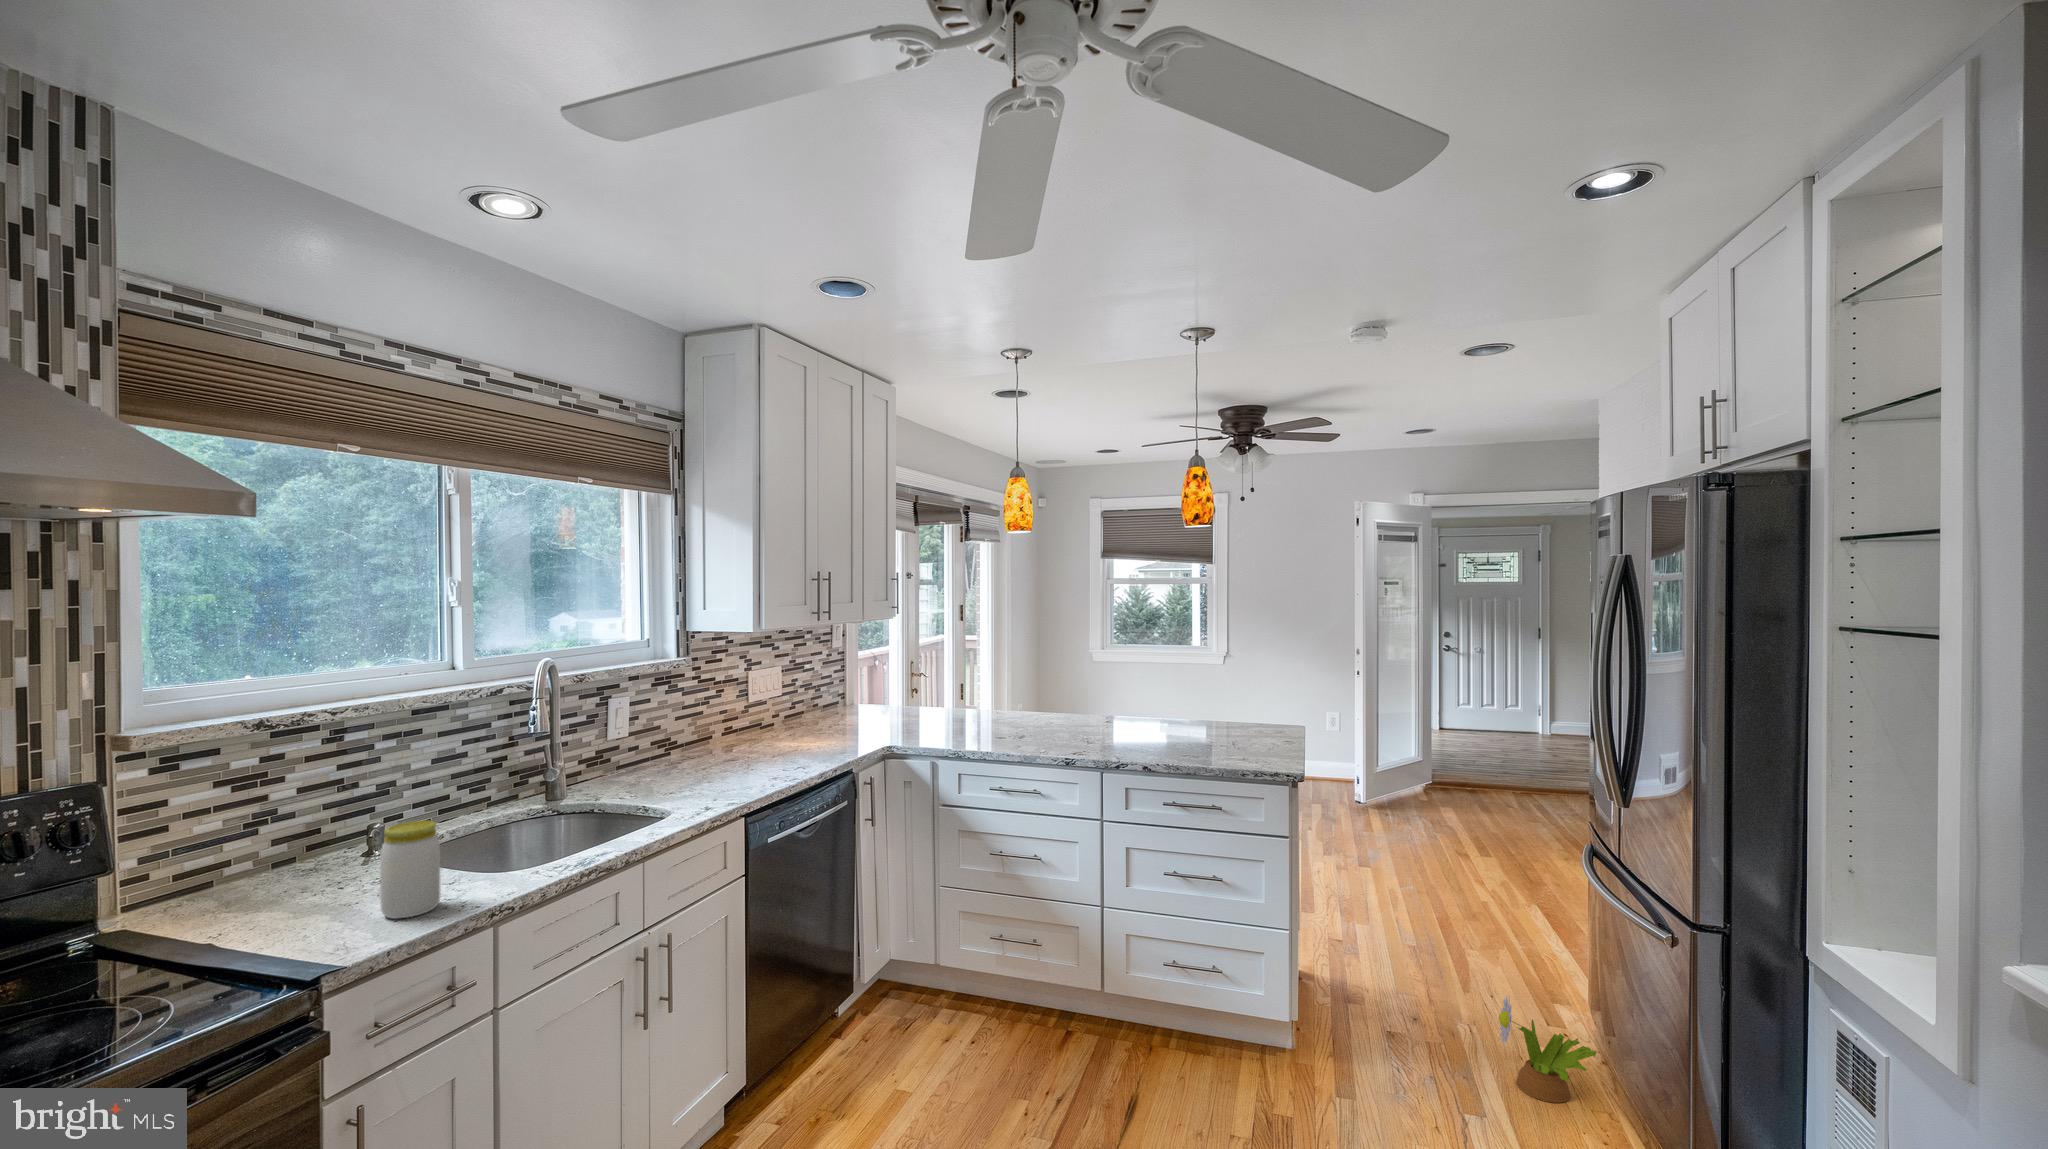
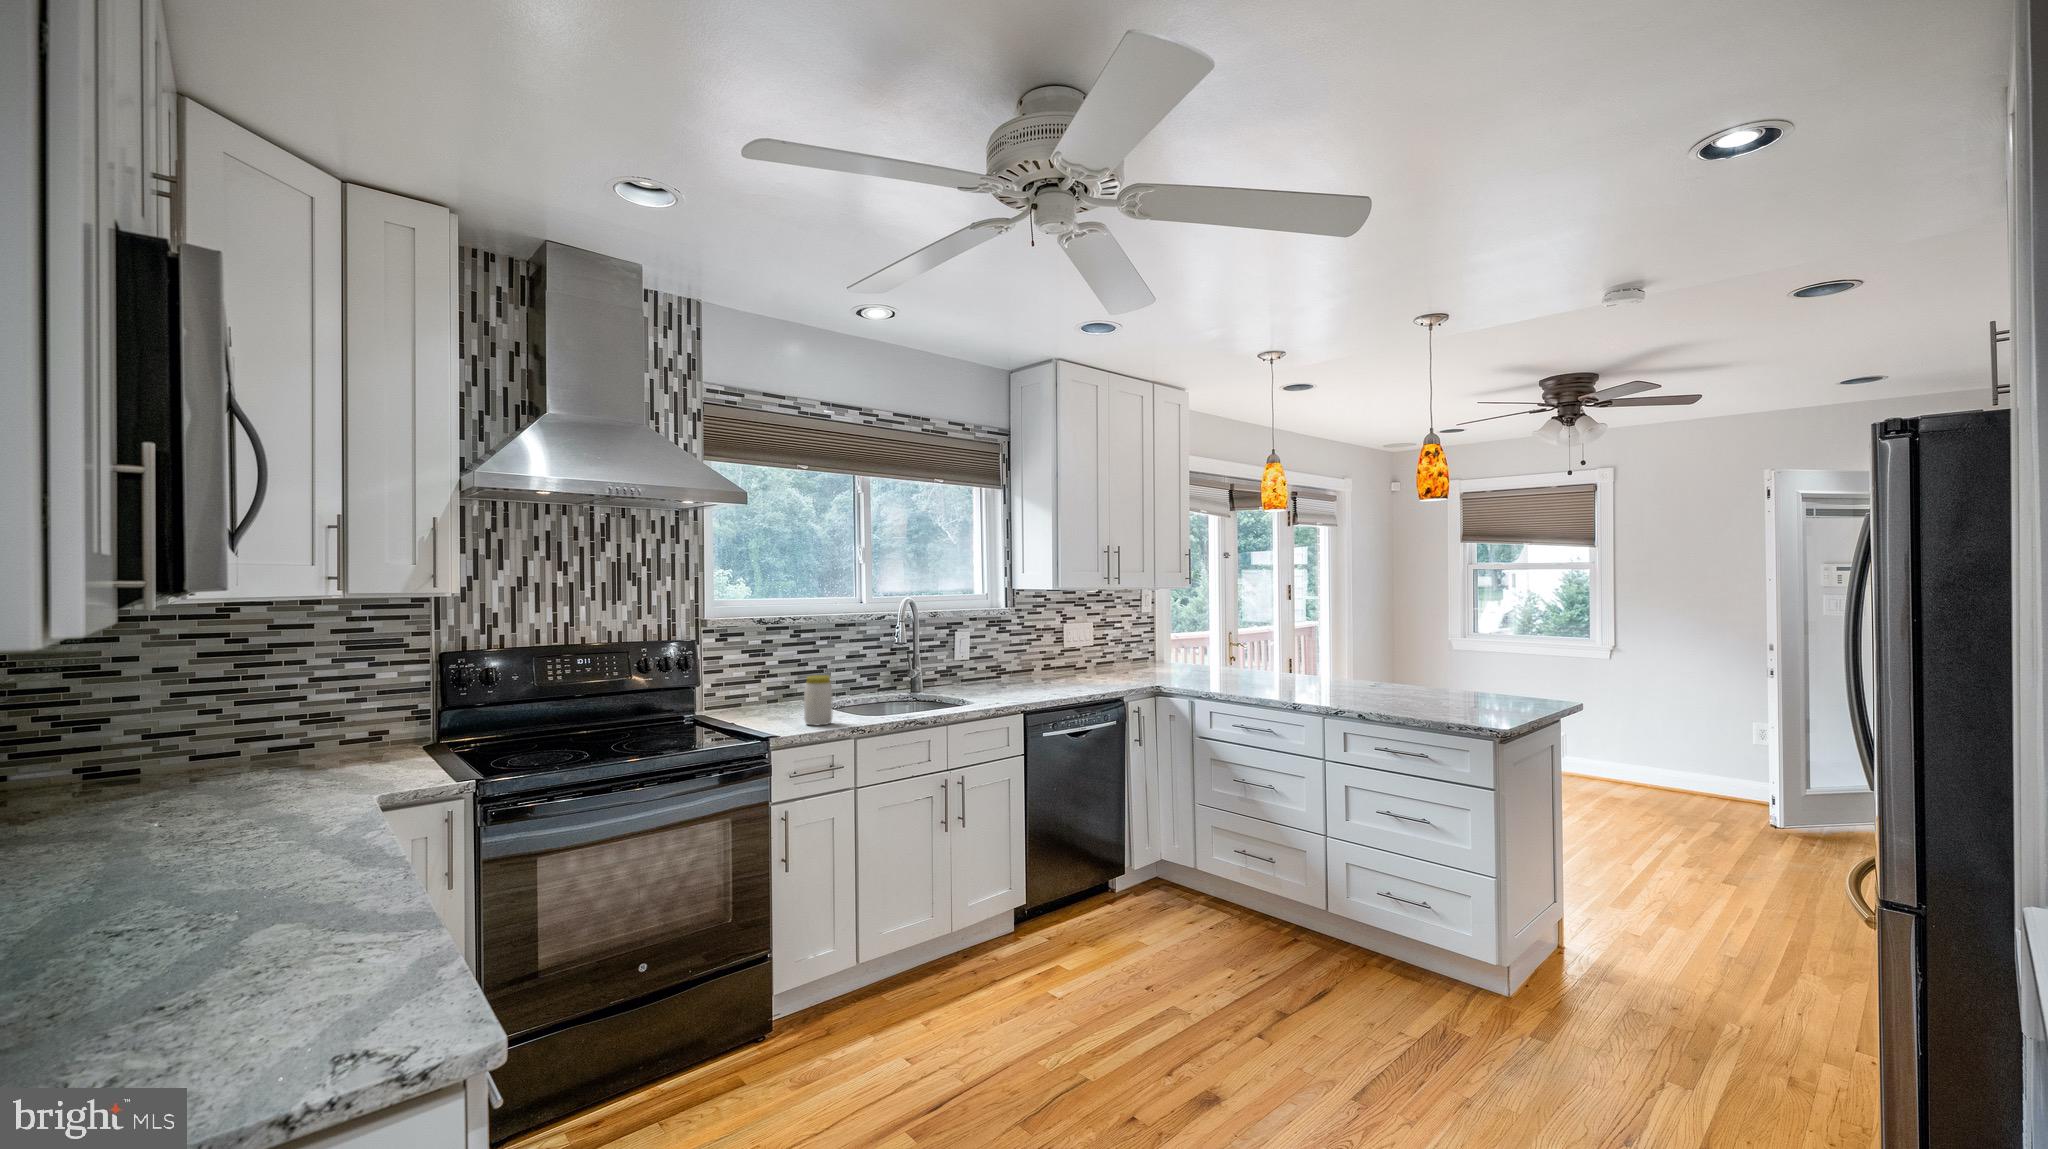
decorative plant: present [1499,996,1596,1103] -> none [1728,972,1845,1089]

